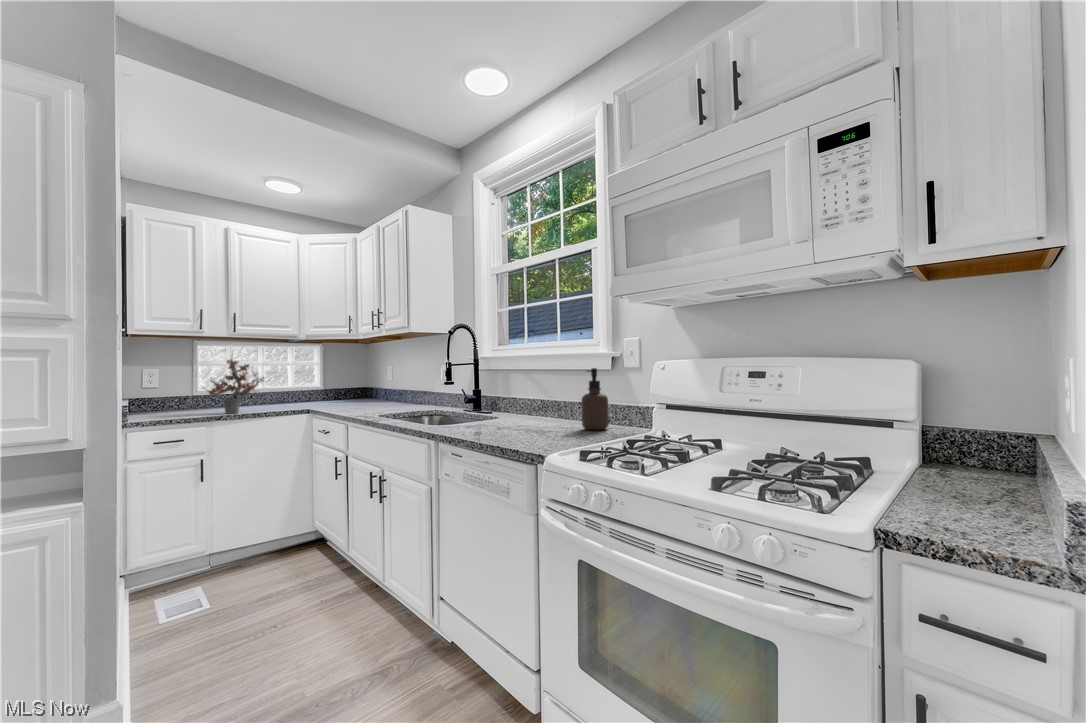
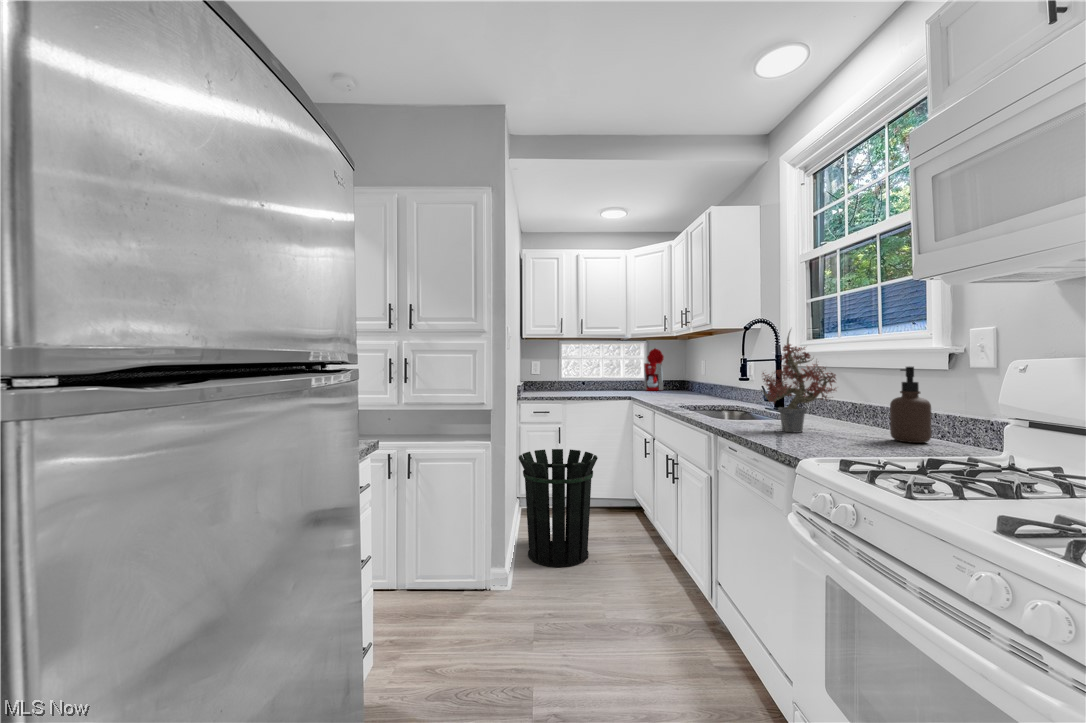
coffee maker: none [317,353,344,401] -> present [644,348,666,391]
potted plant: present [207,356,264,414] -> present [761,332,836,433]
waste bin: none [154,483,280,648] -> present [519,449,598,567]

